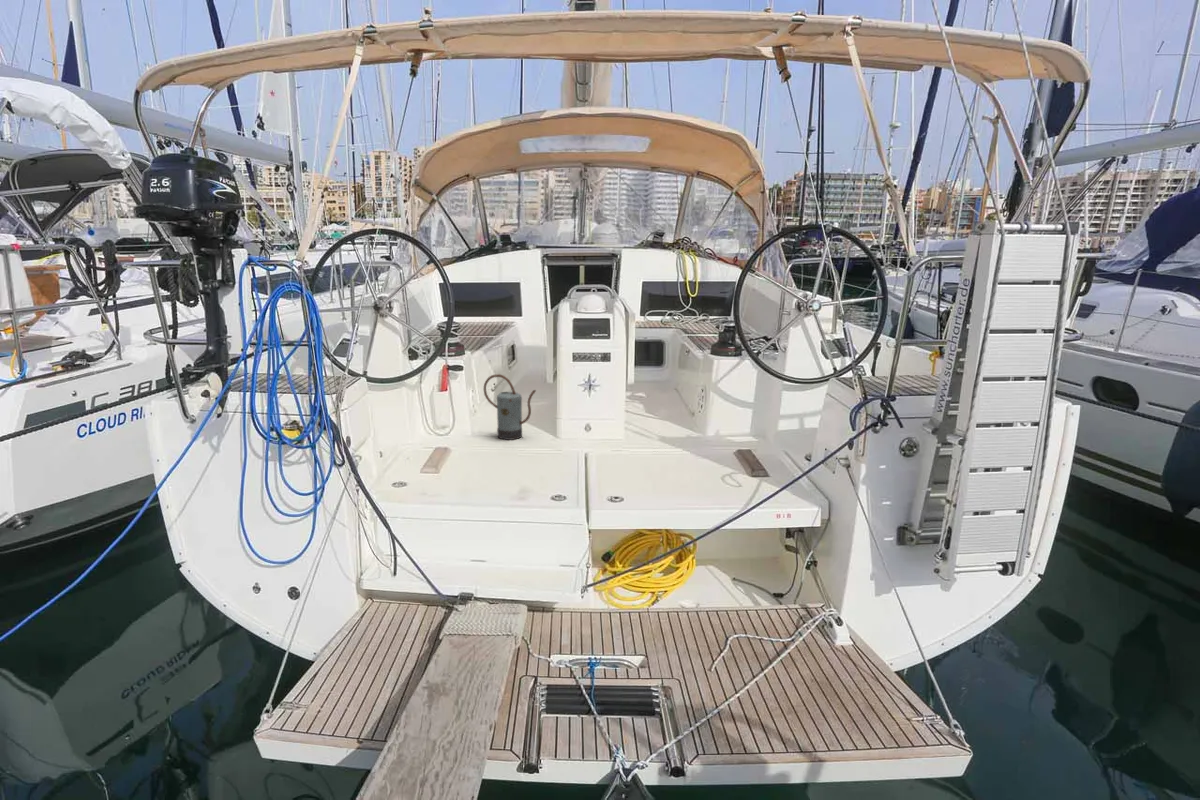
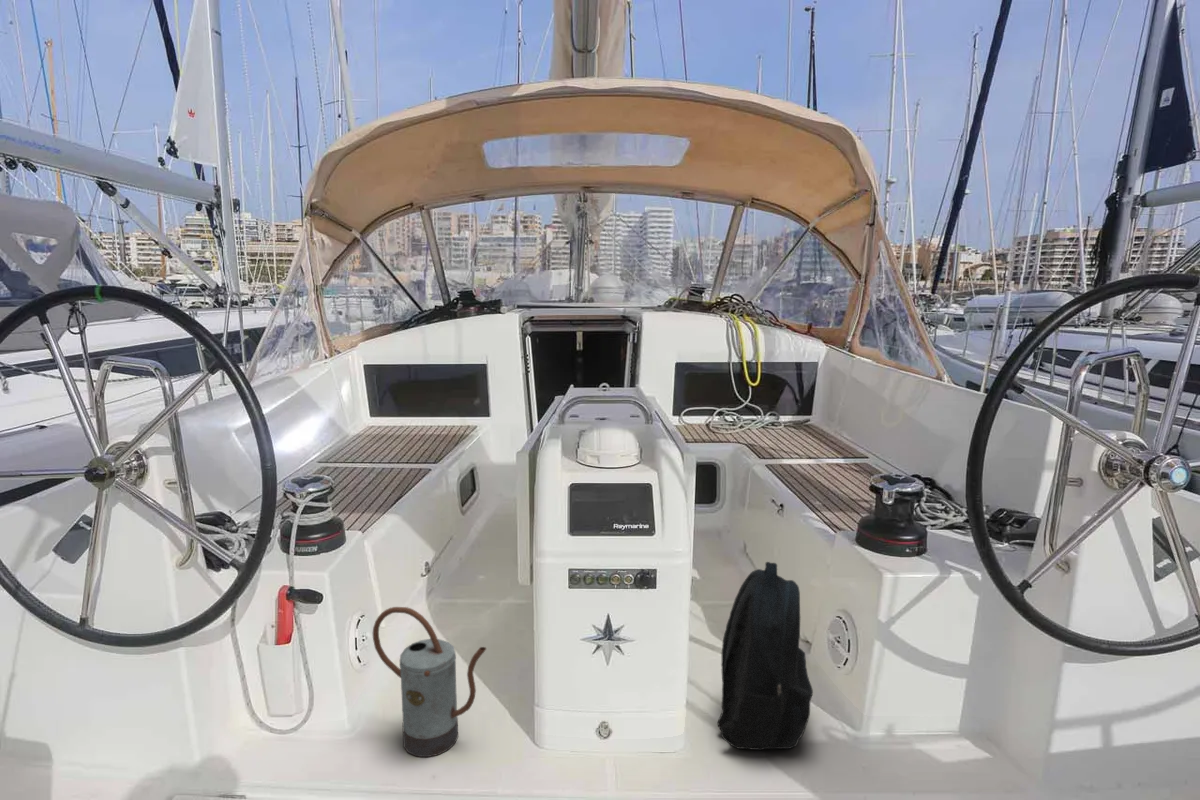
backpack: none [640,357,683,439] -> present [718,562,813,750]

